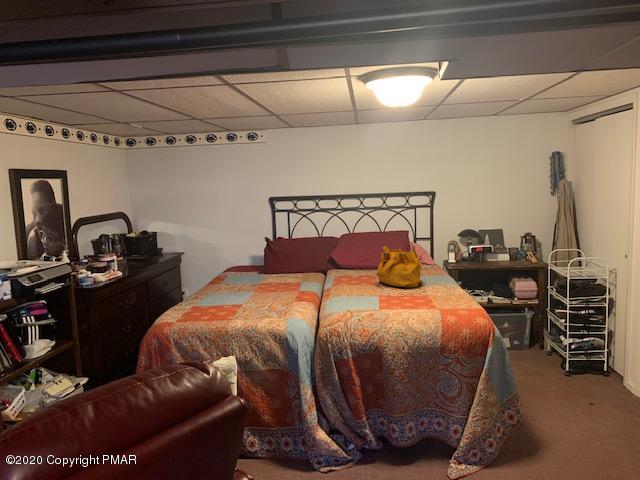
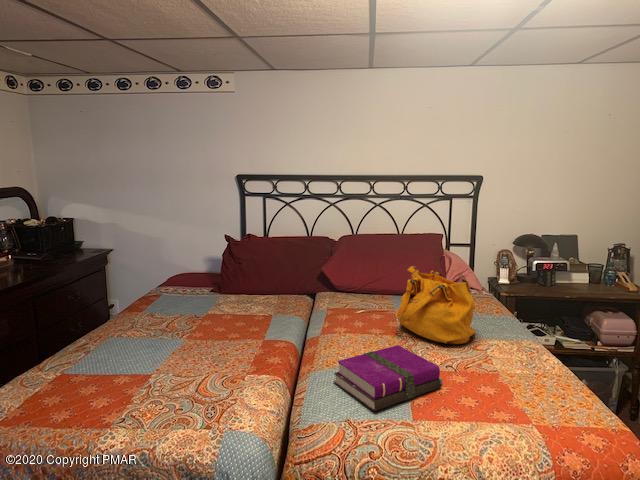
notebook: none [339,285,398,311] -> present [334,345,443,411]

